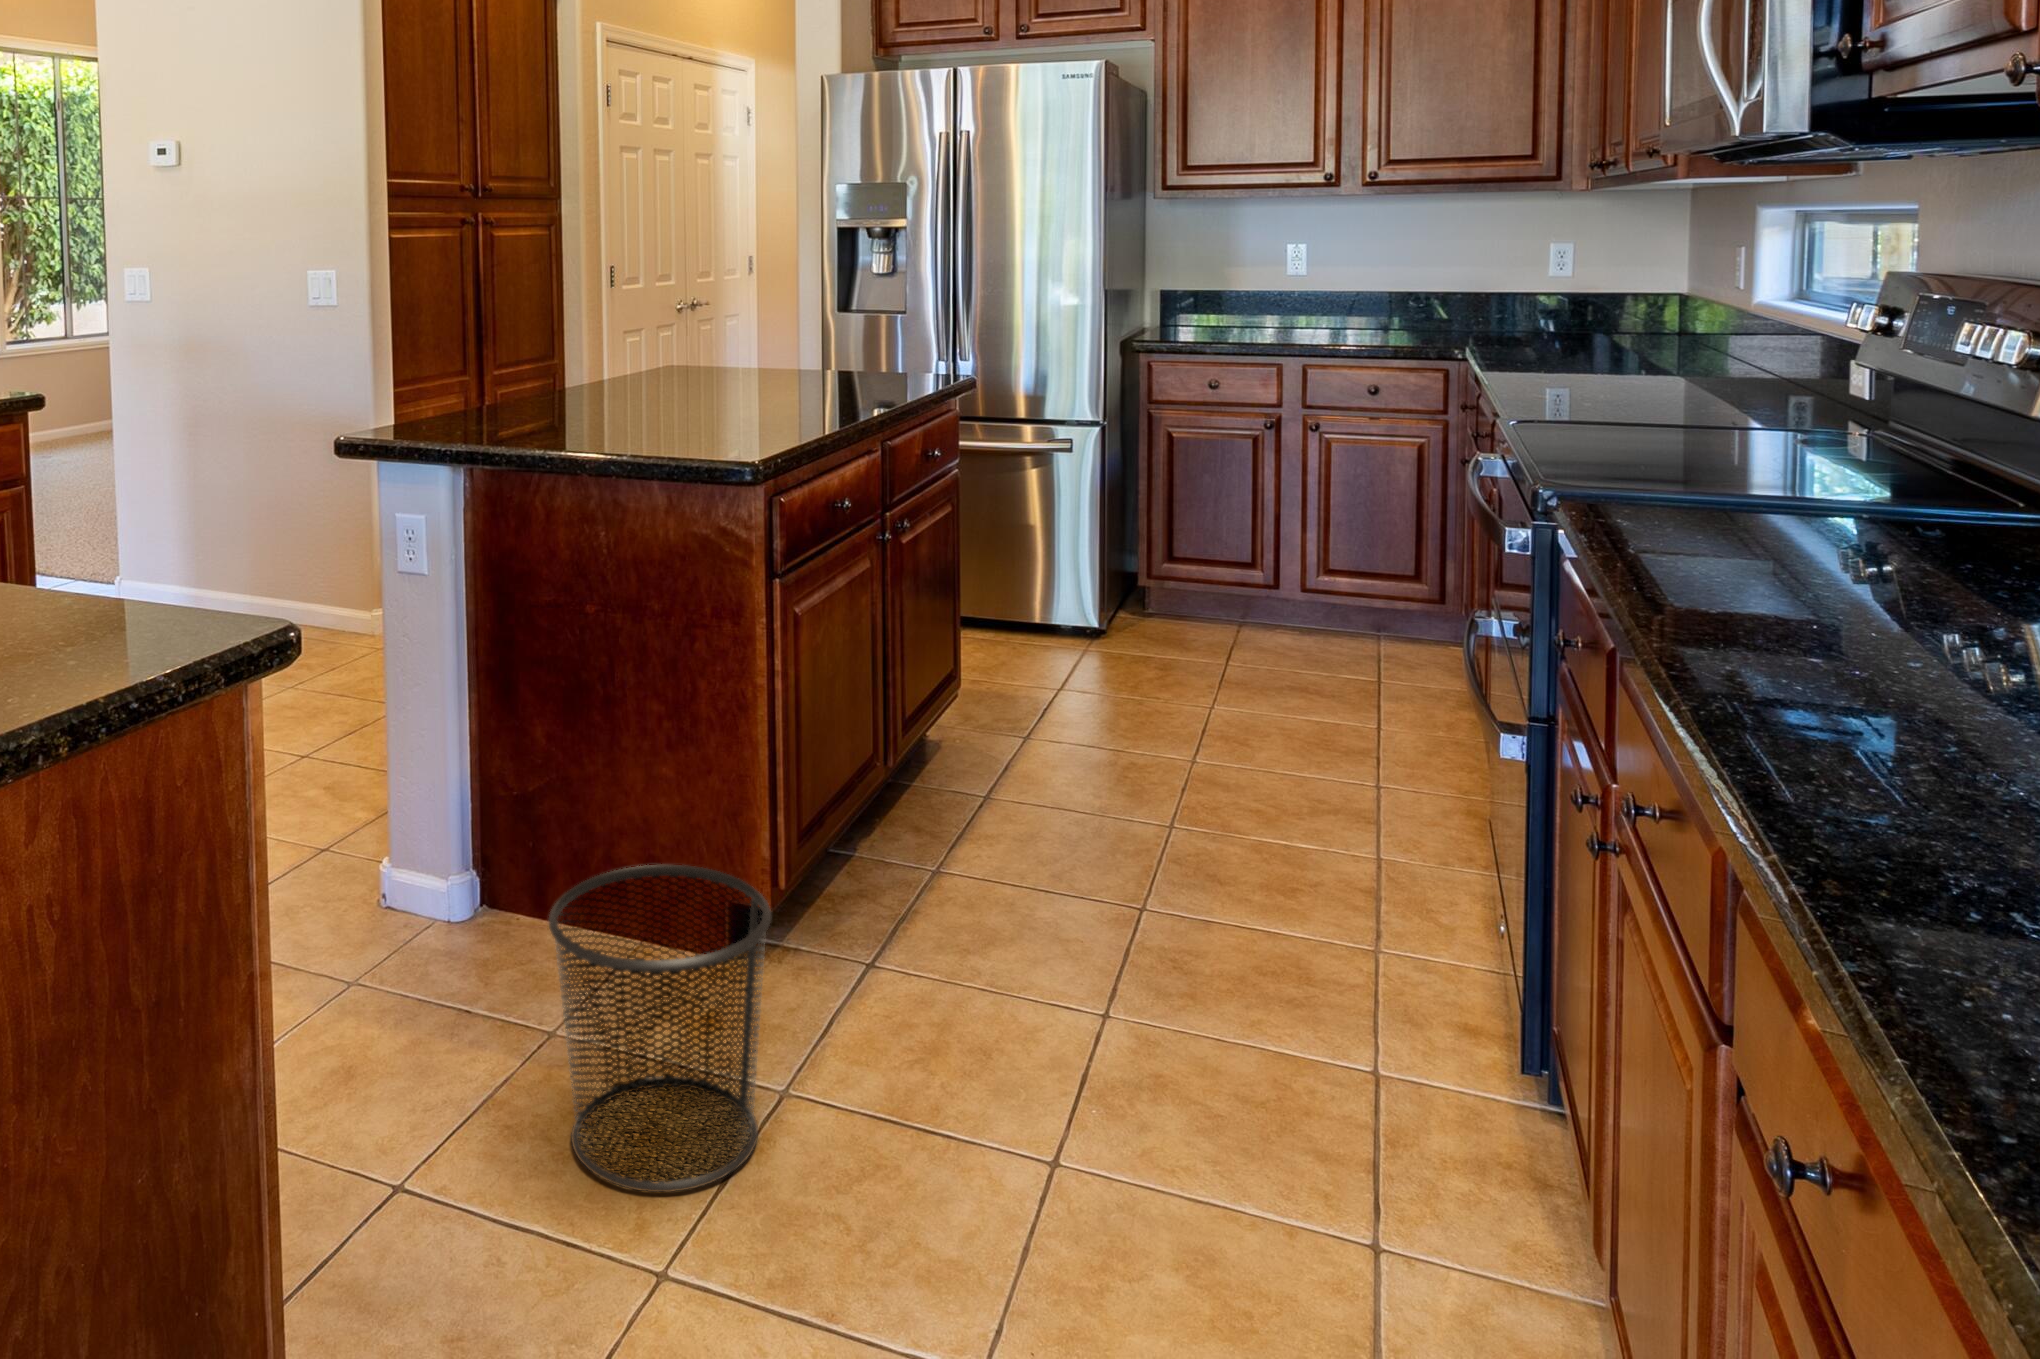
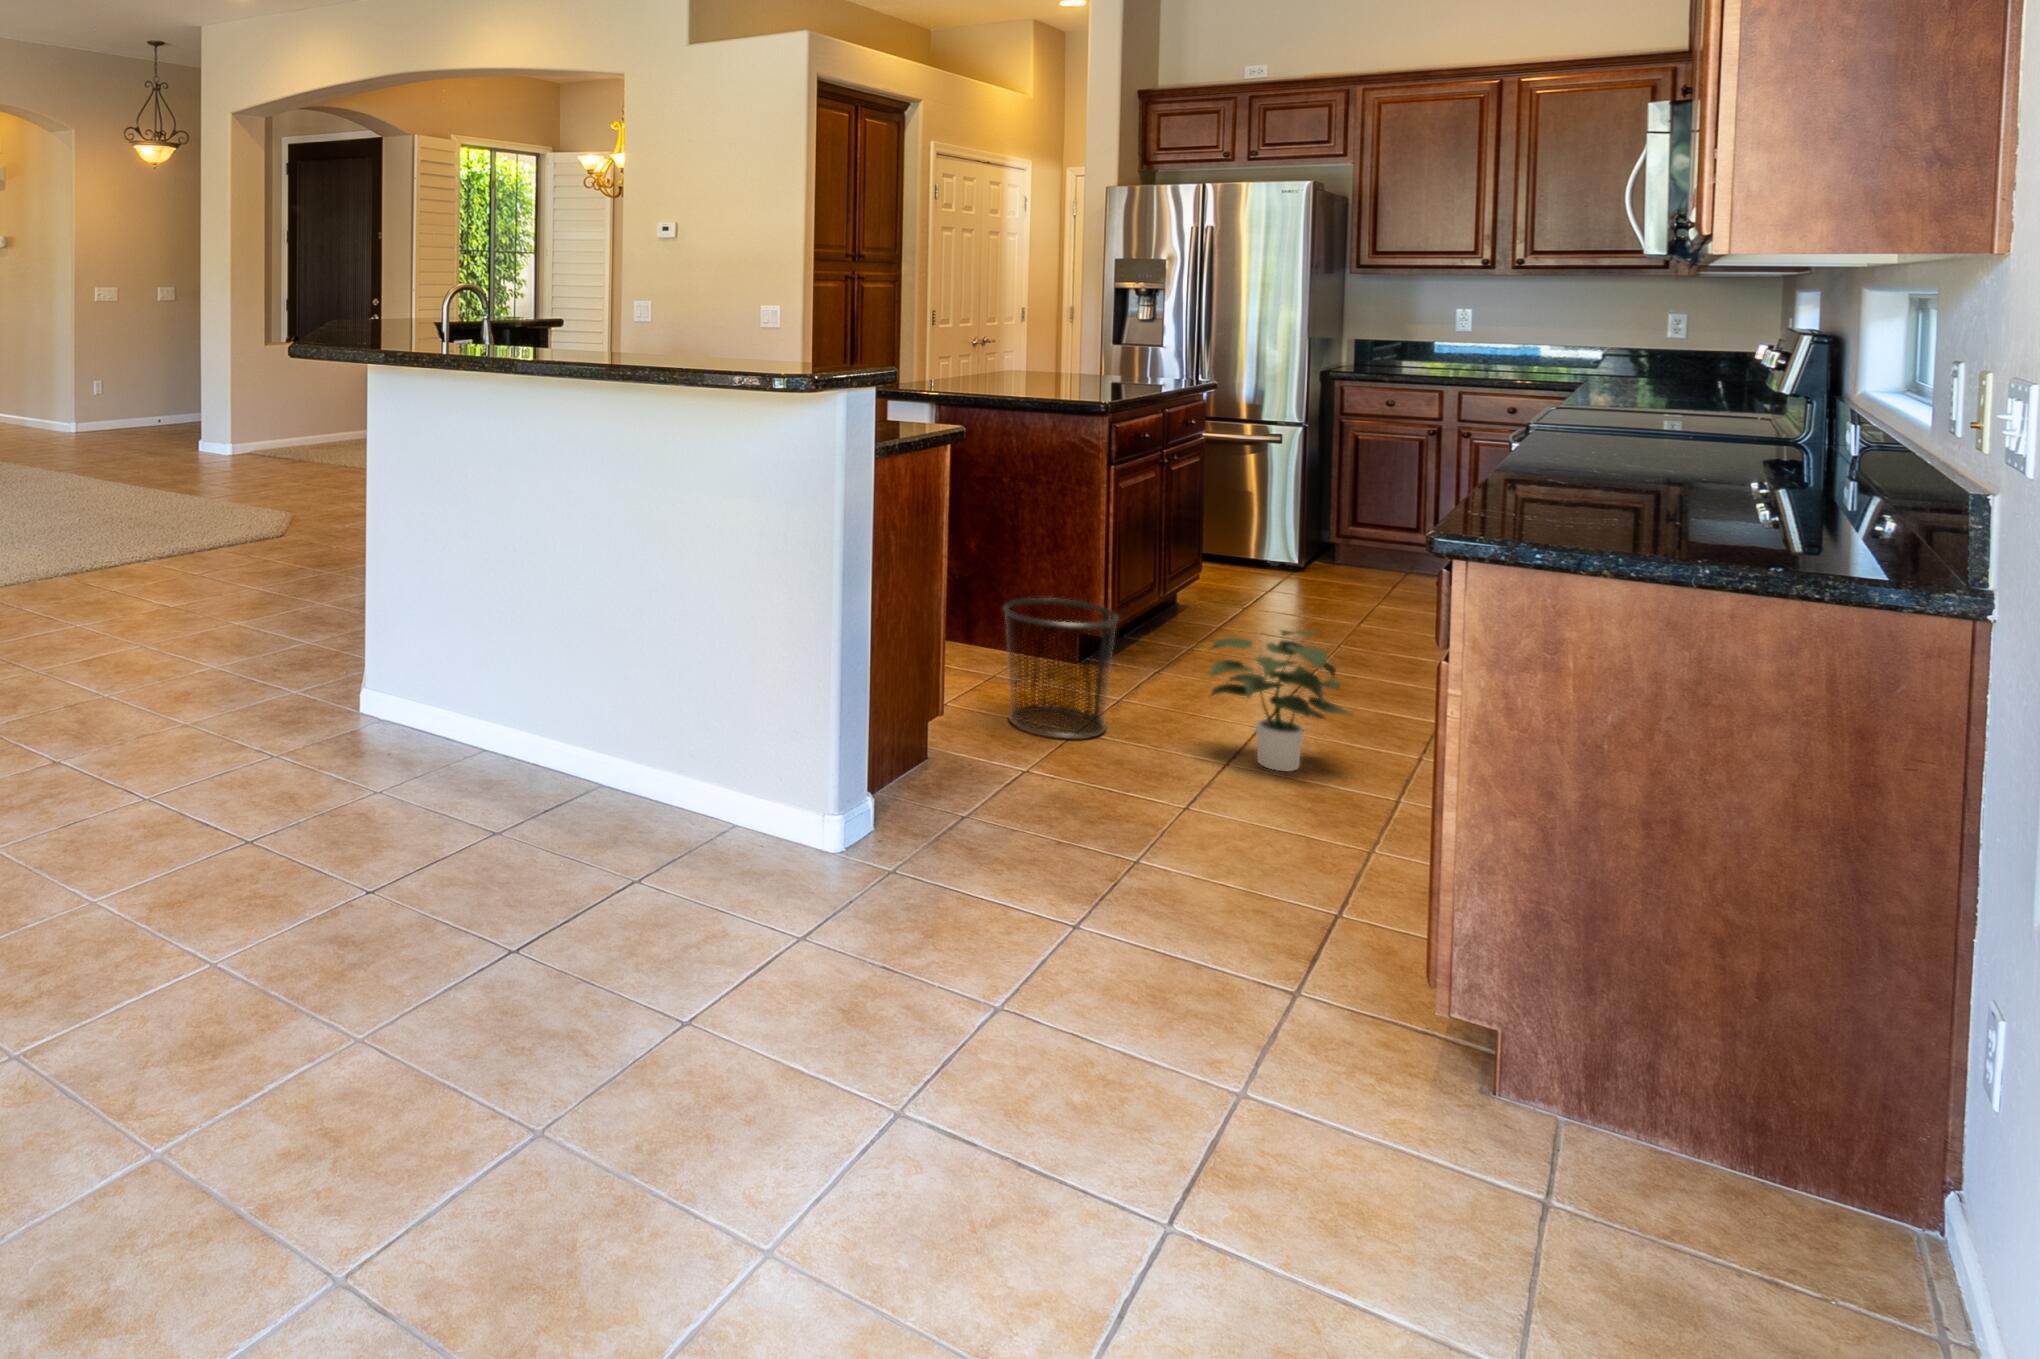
potted plant: none [937,929,1216,1243] -> present [1211,630,1350,771]

